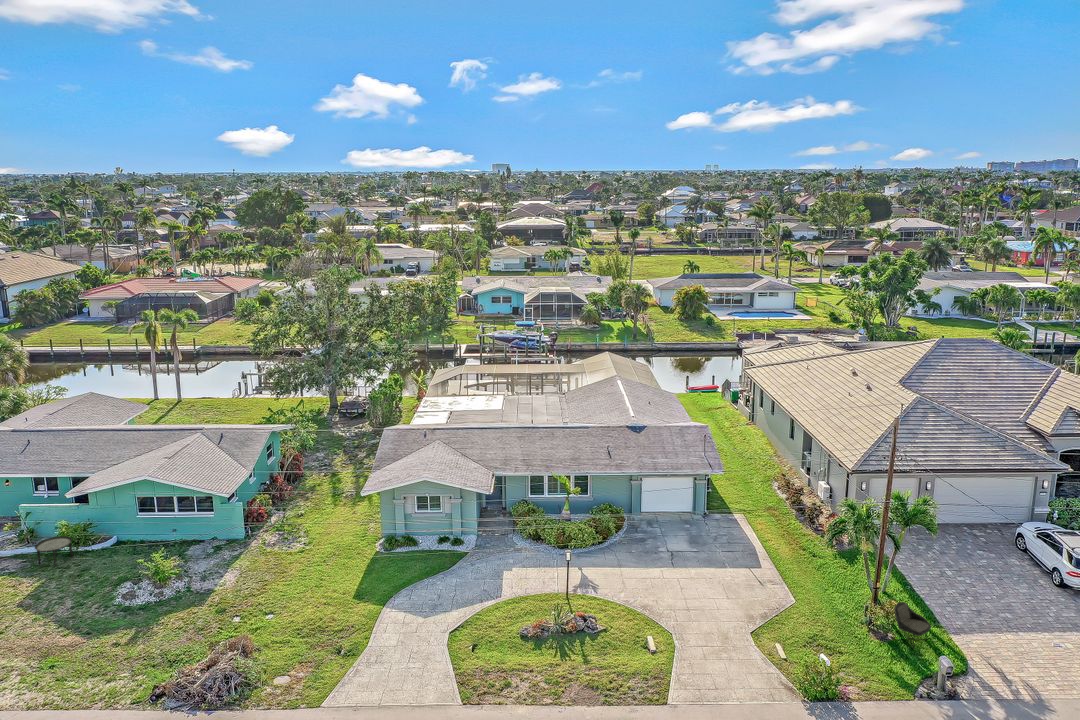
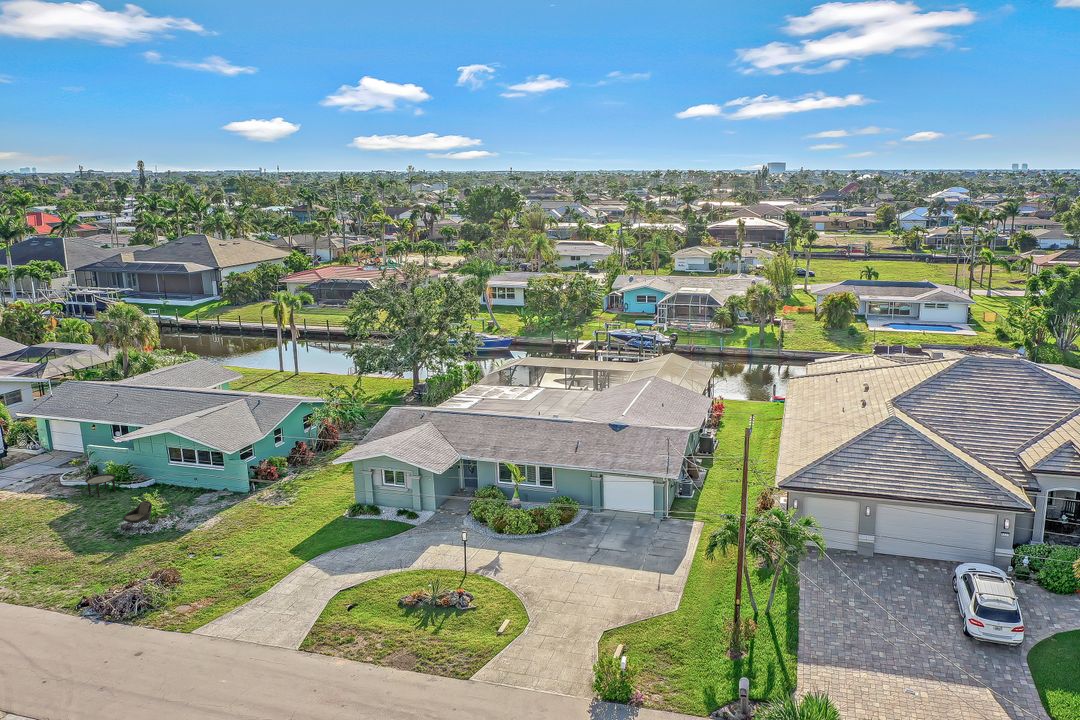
lounge chair: present [892,602,931,649] -> present [123,501,155,533]

